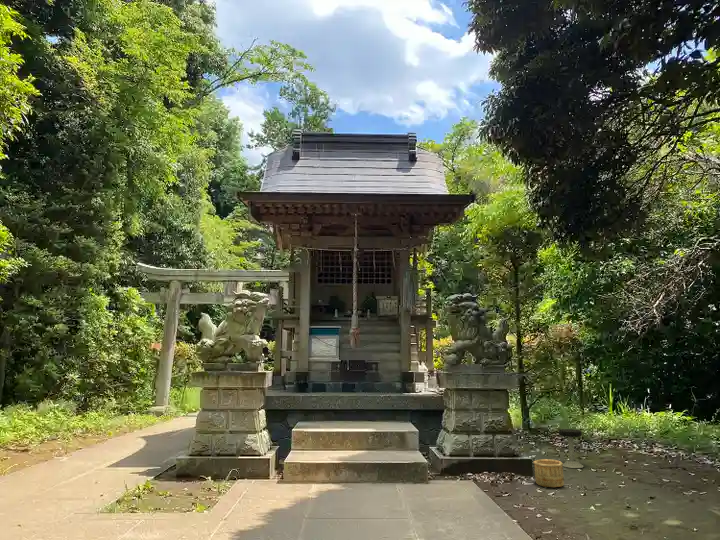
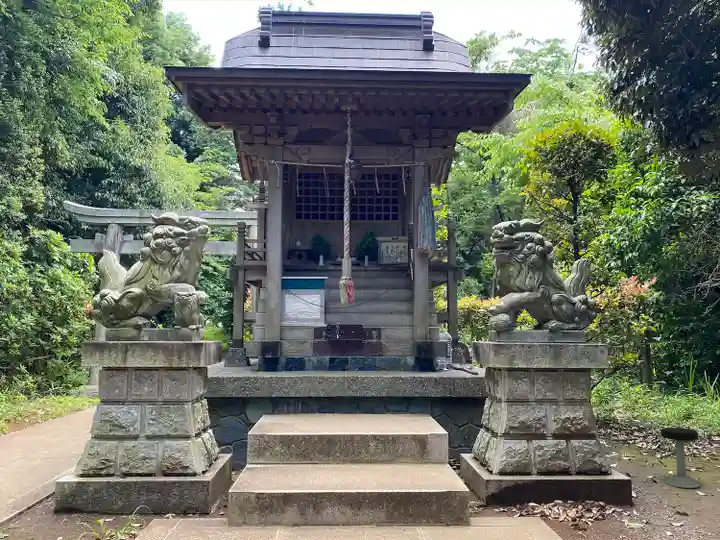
wooden bucket: present [533,459,564,487] -> none [637,480,688,528]

